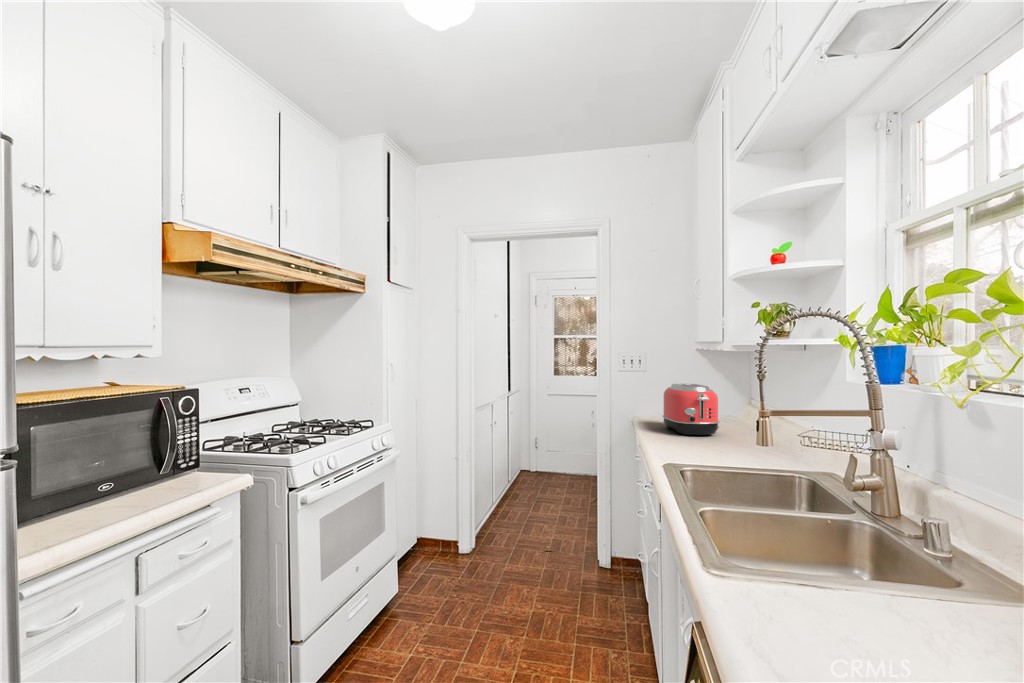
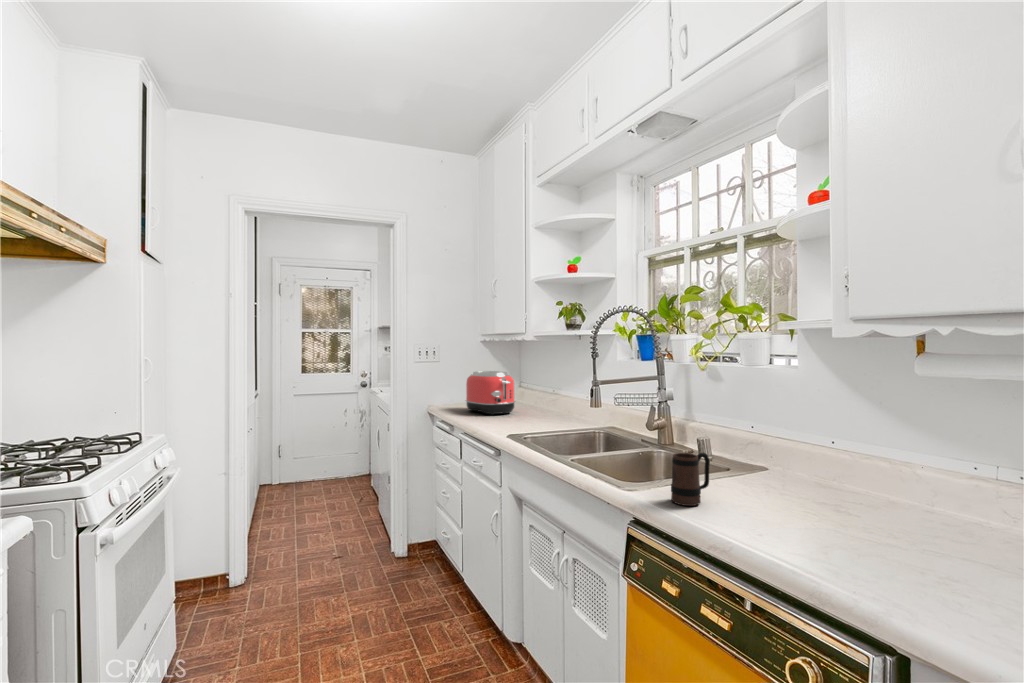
mug: none [752,543,827,638] -> present [671,453,710,506]

